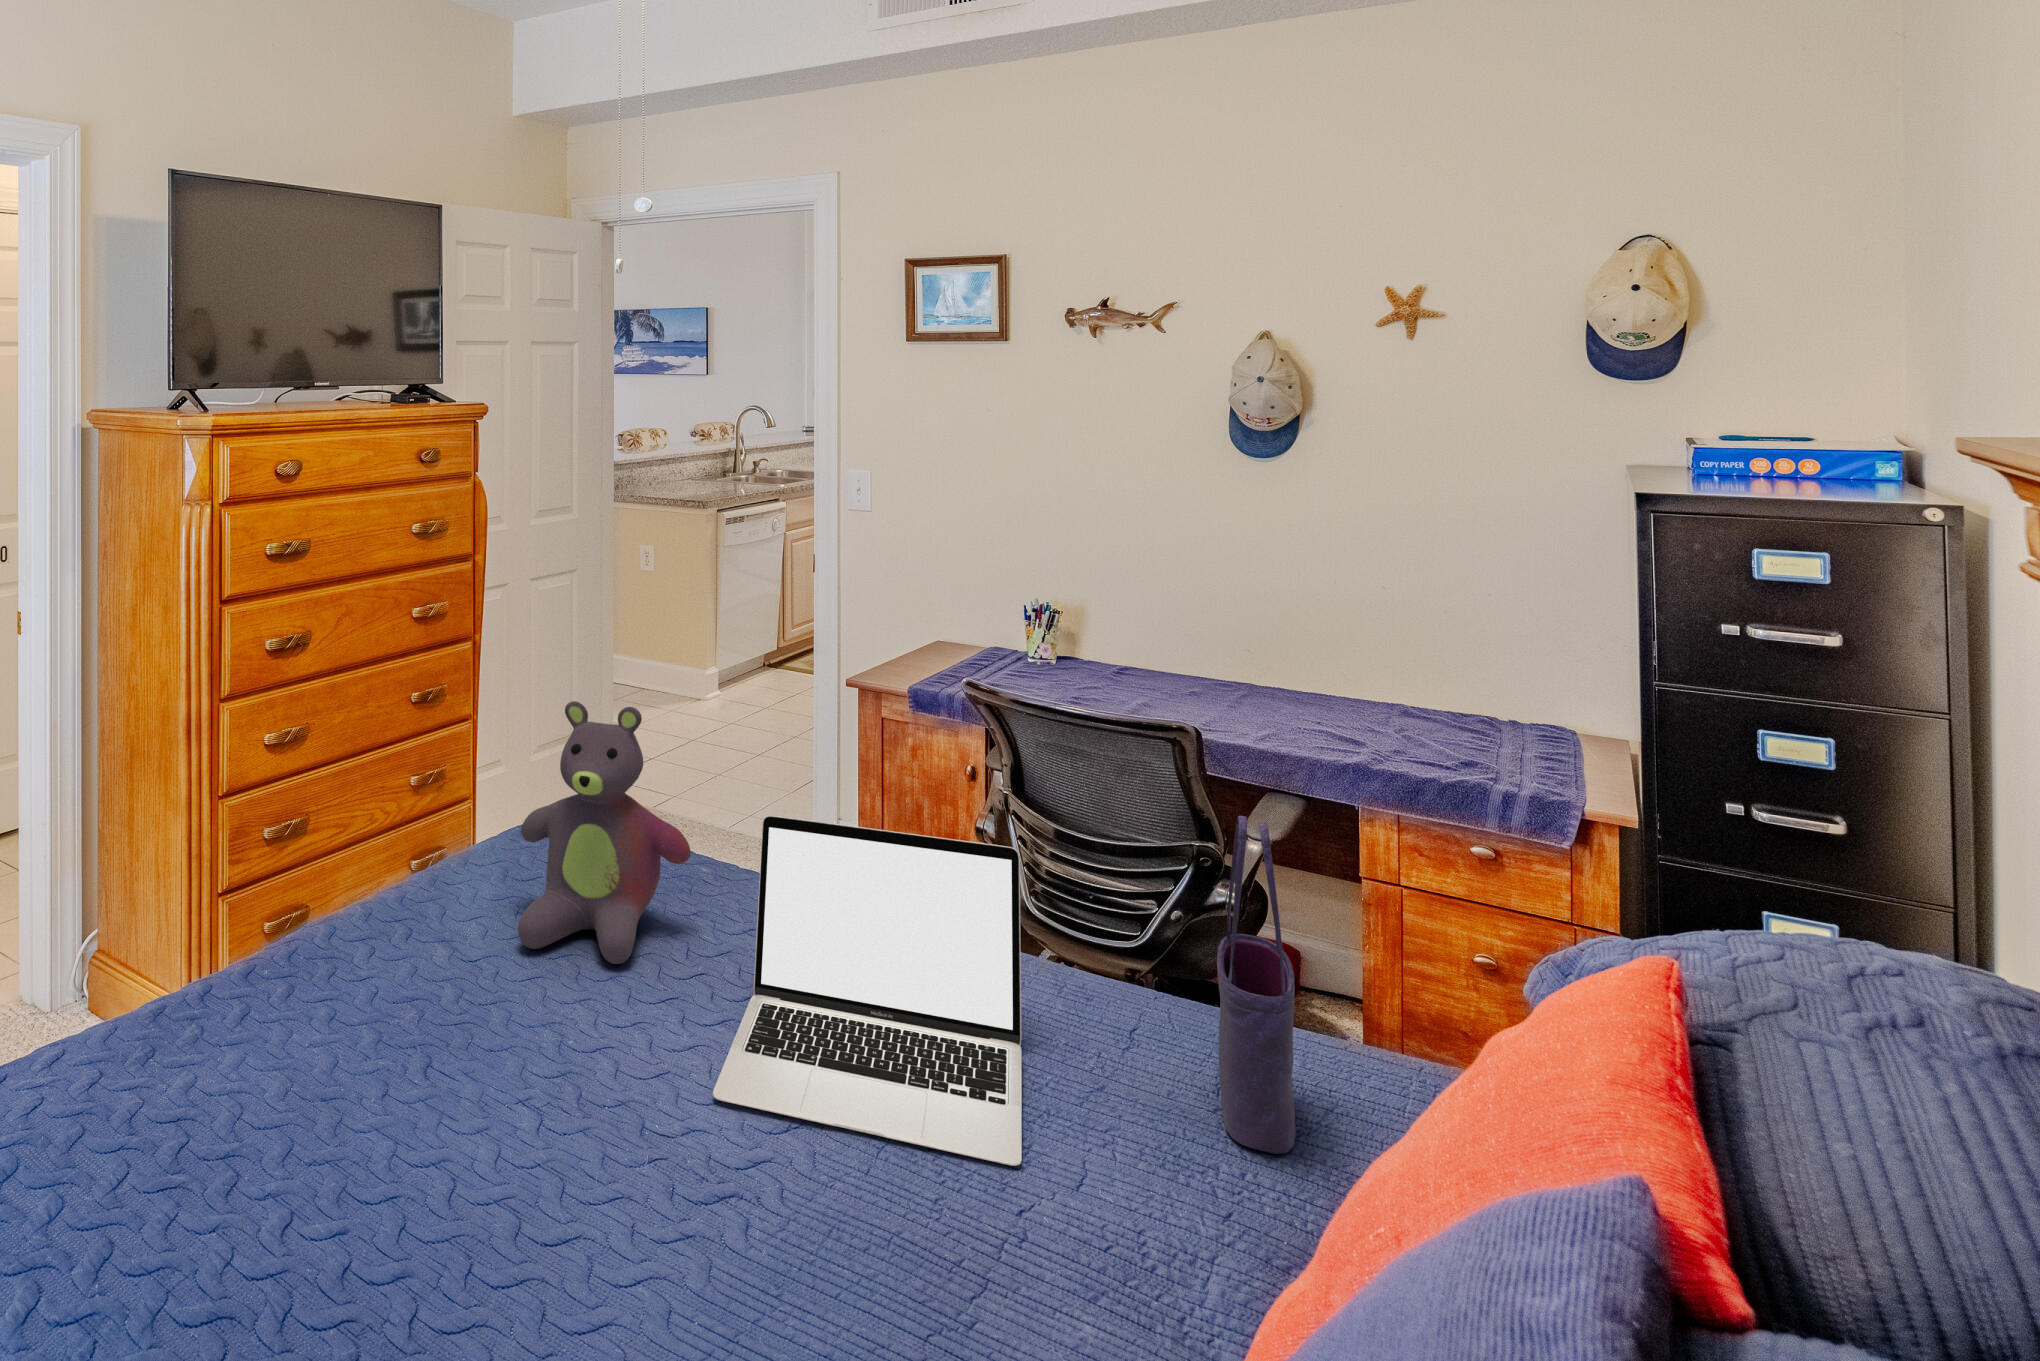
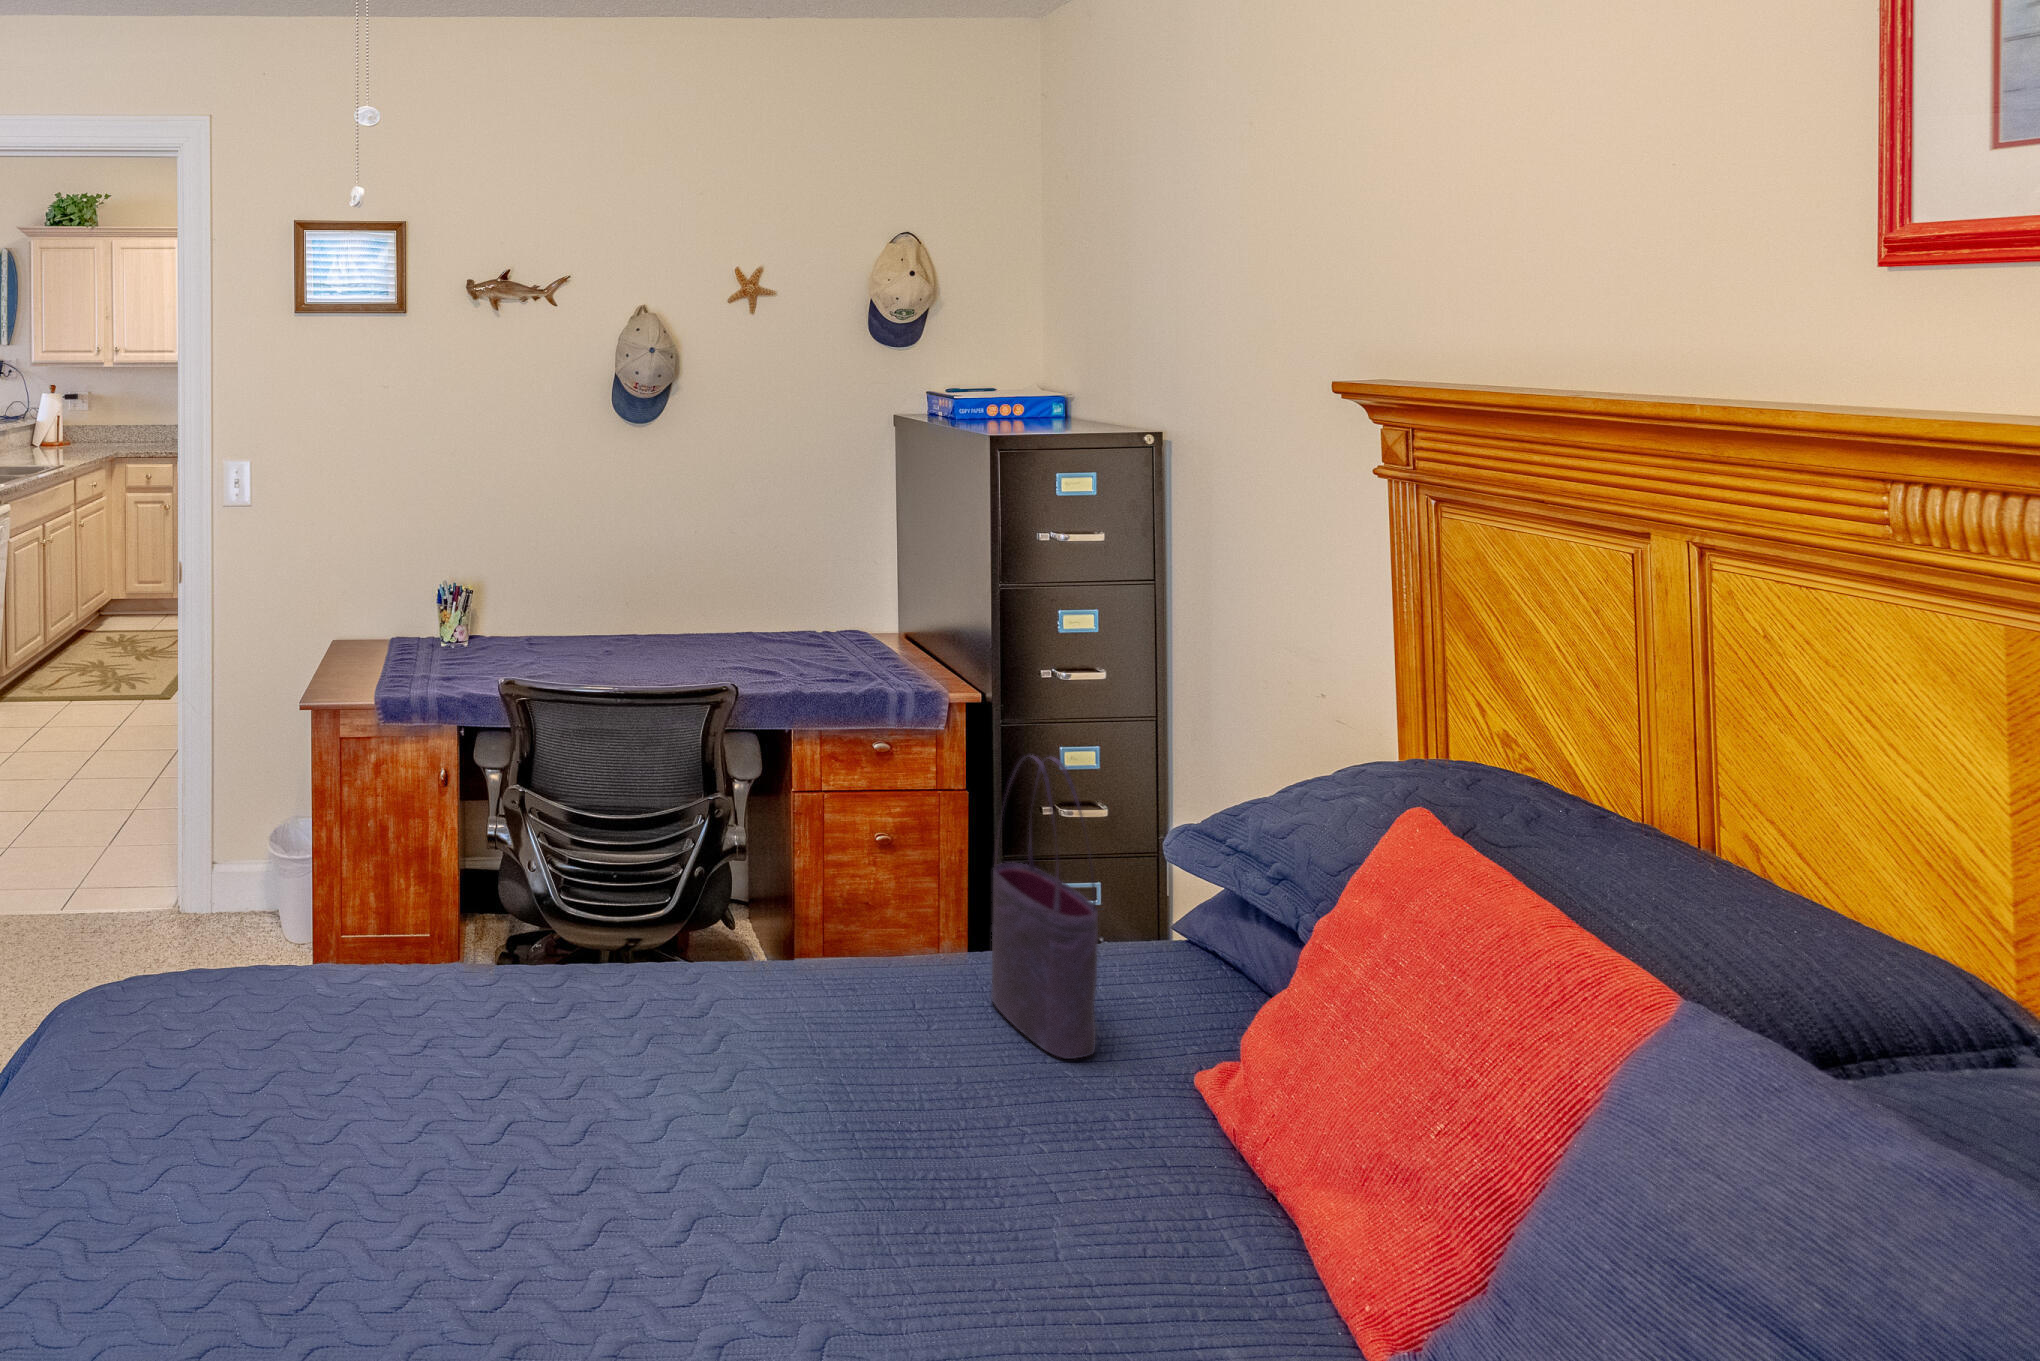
stuffed bear: present [518,701,691,964] -> none [186,792,430,1177]
laptop: present [713,815,1022,1166] -> none [569,842,989,1261]

